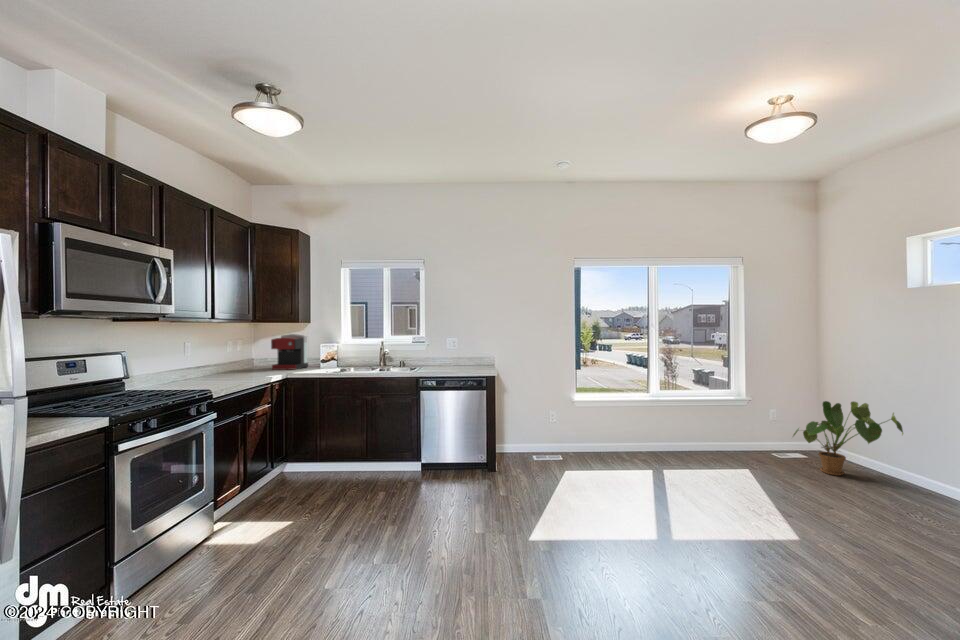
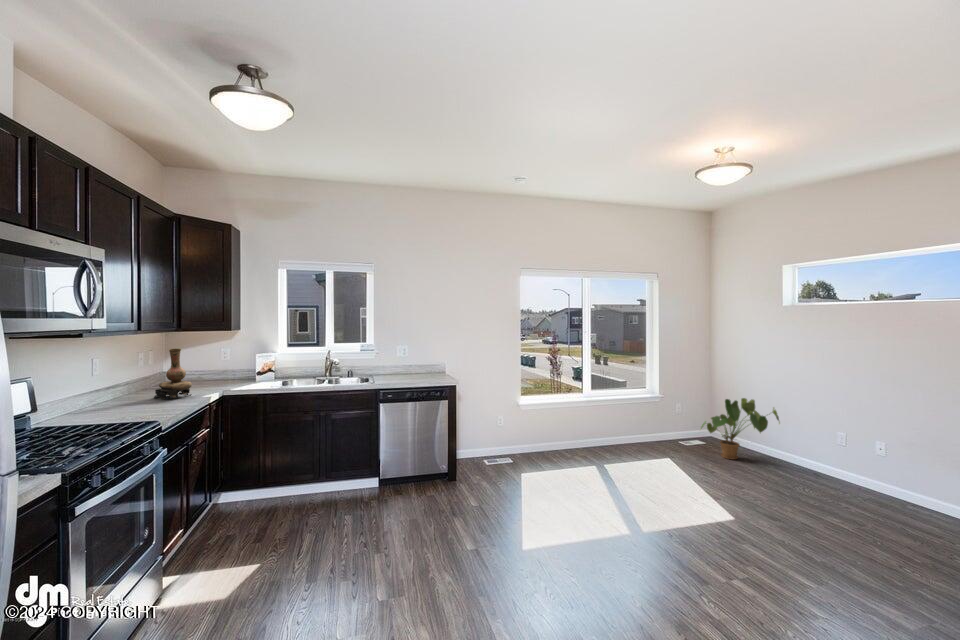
coffee maker: present [271,334,308,370] -> none [195,343,238,385]
vase: none [230,336,262,378] -> present [154,348,192,400]

